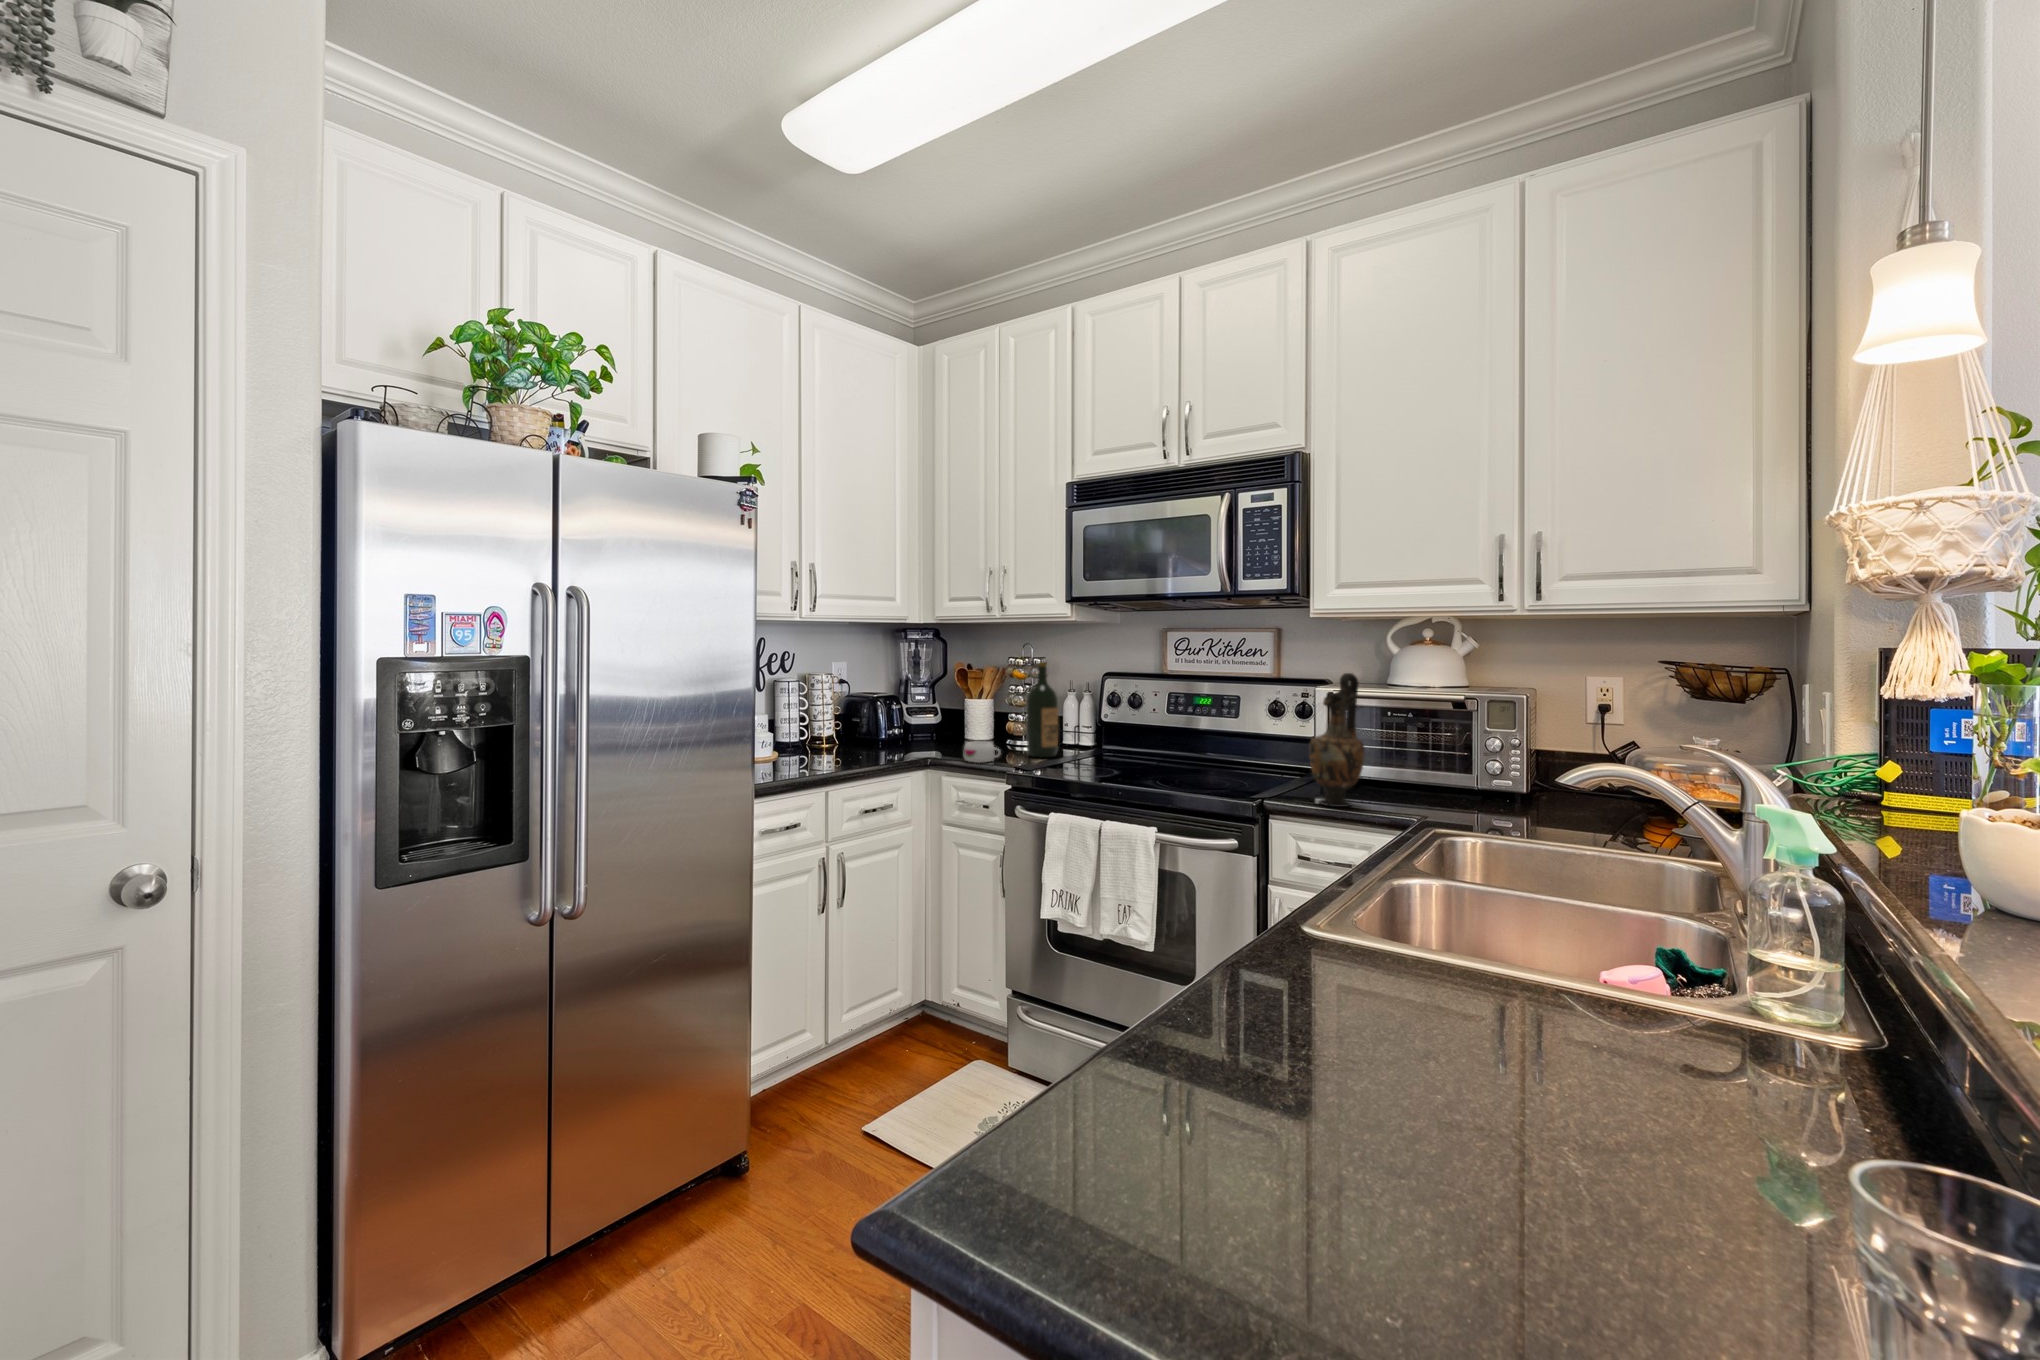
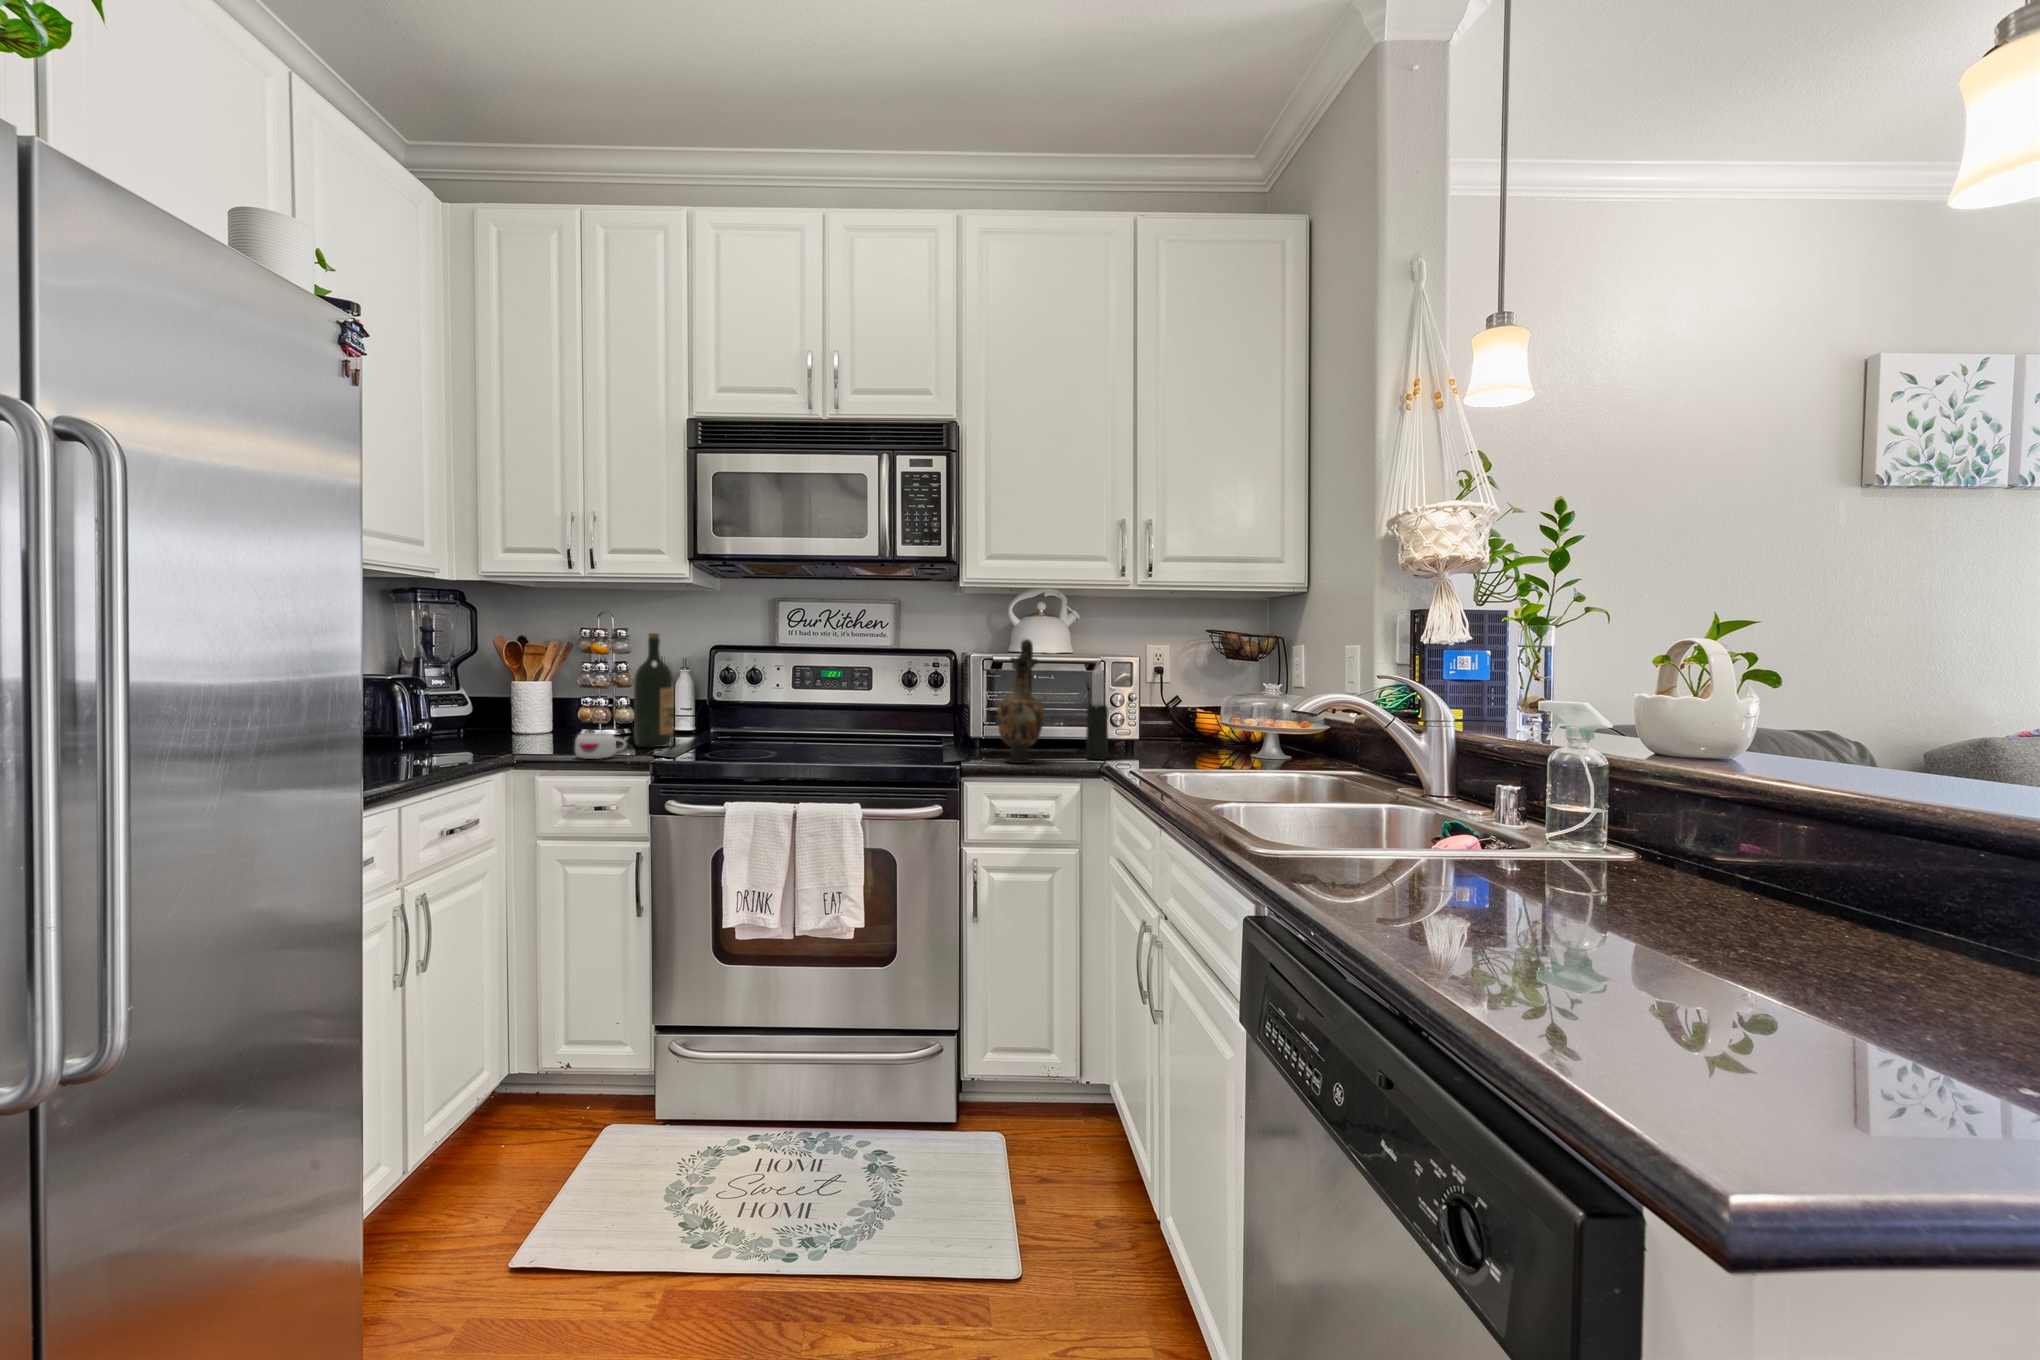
candle: none [1428,698,1460,814] -> present [1086,661,1109,760]

